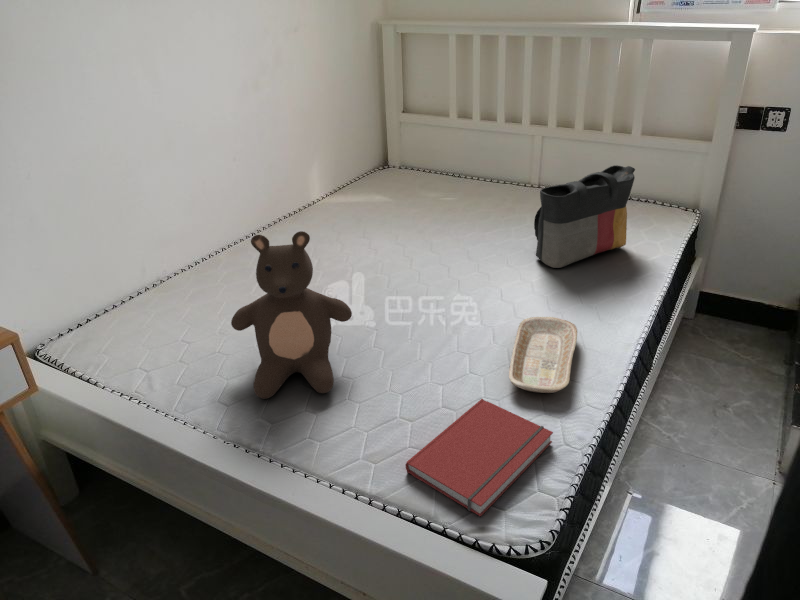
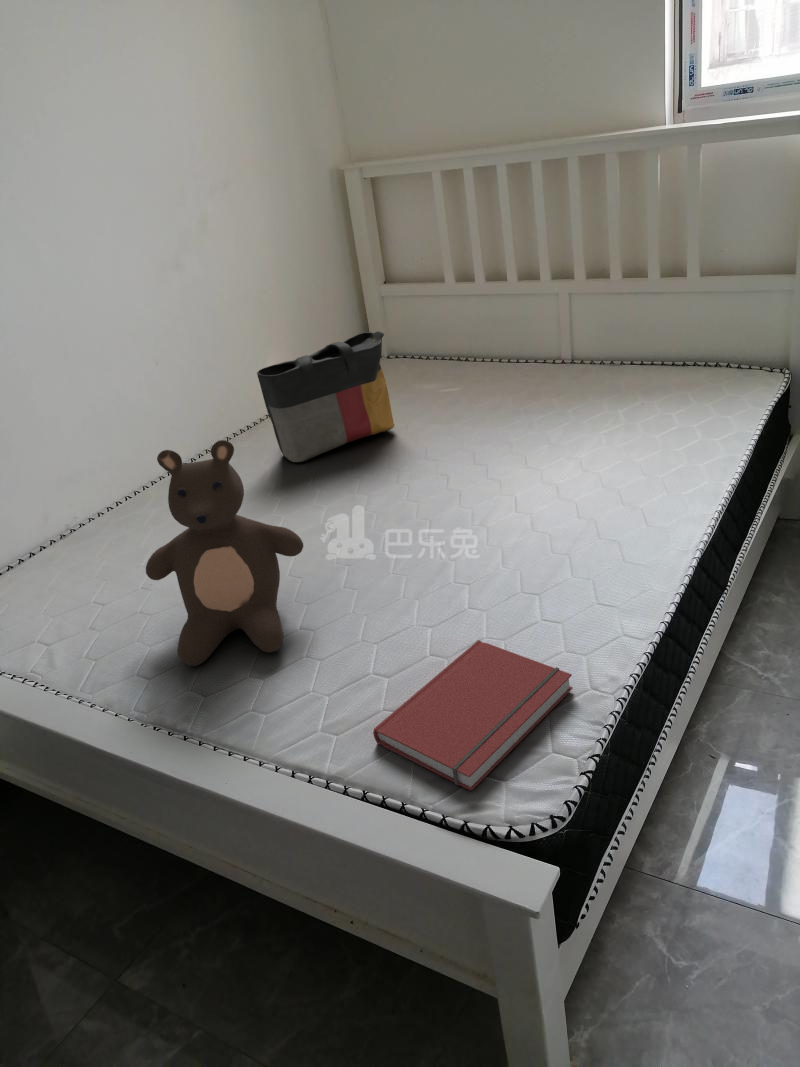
tote bag: present [534,165,635,268] -> present [257,331,394,462]
tray: present [509,317,577,393] -> none [516,527,611,626]

